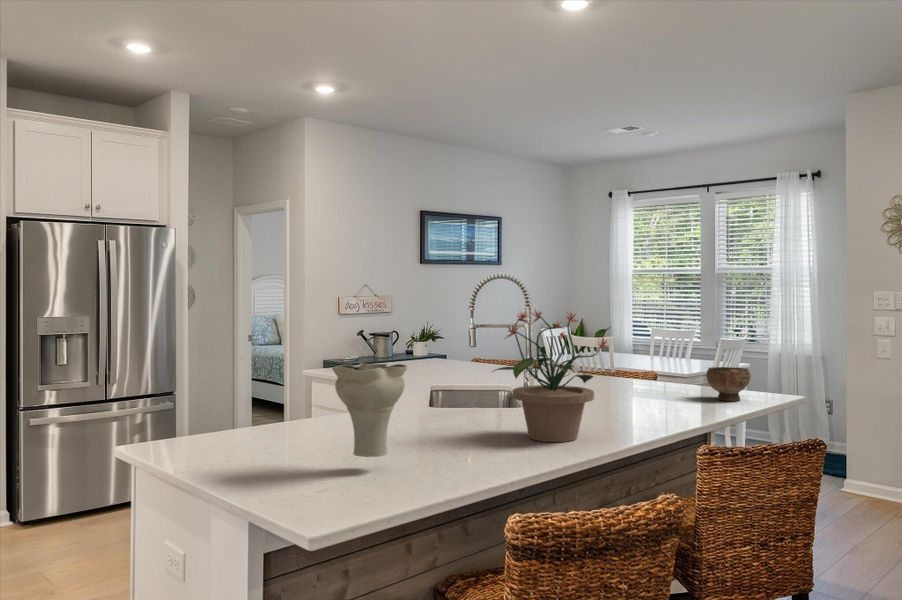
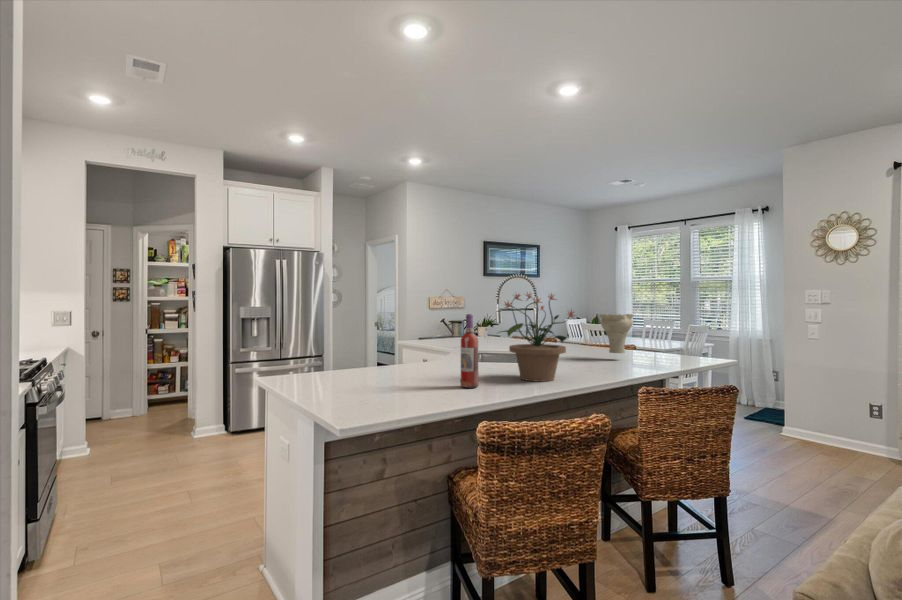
wine bottle: none [450,348,477,457] -> present [461,314,478,388]
vase: present [332,363,407,457] -> present [600,314,634,353]
bowl: present [706,367,751,401] -> none [662,338,694,361]

